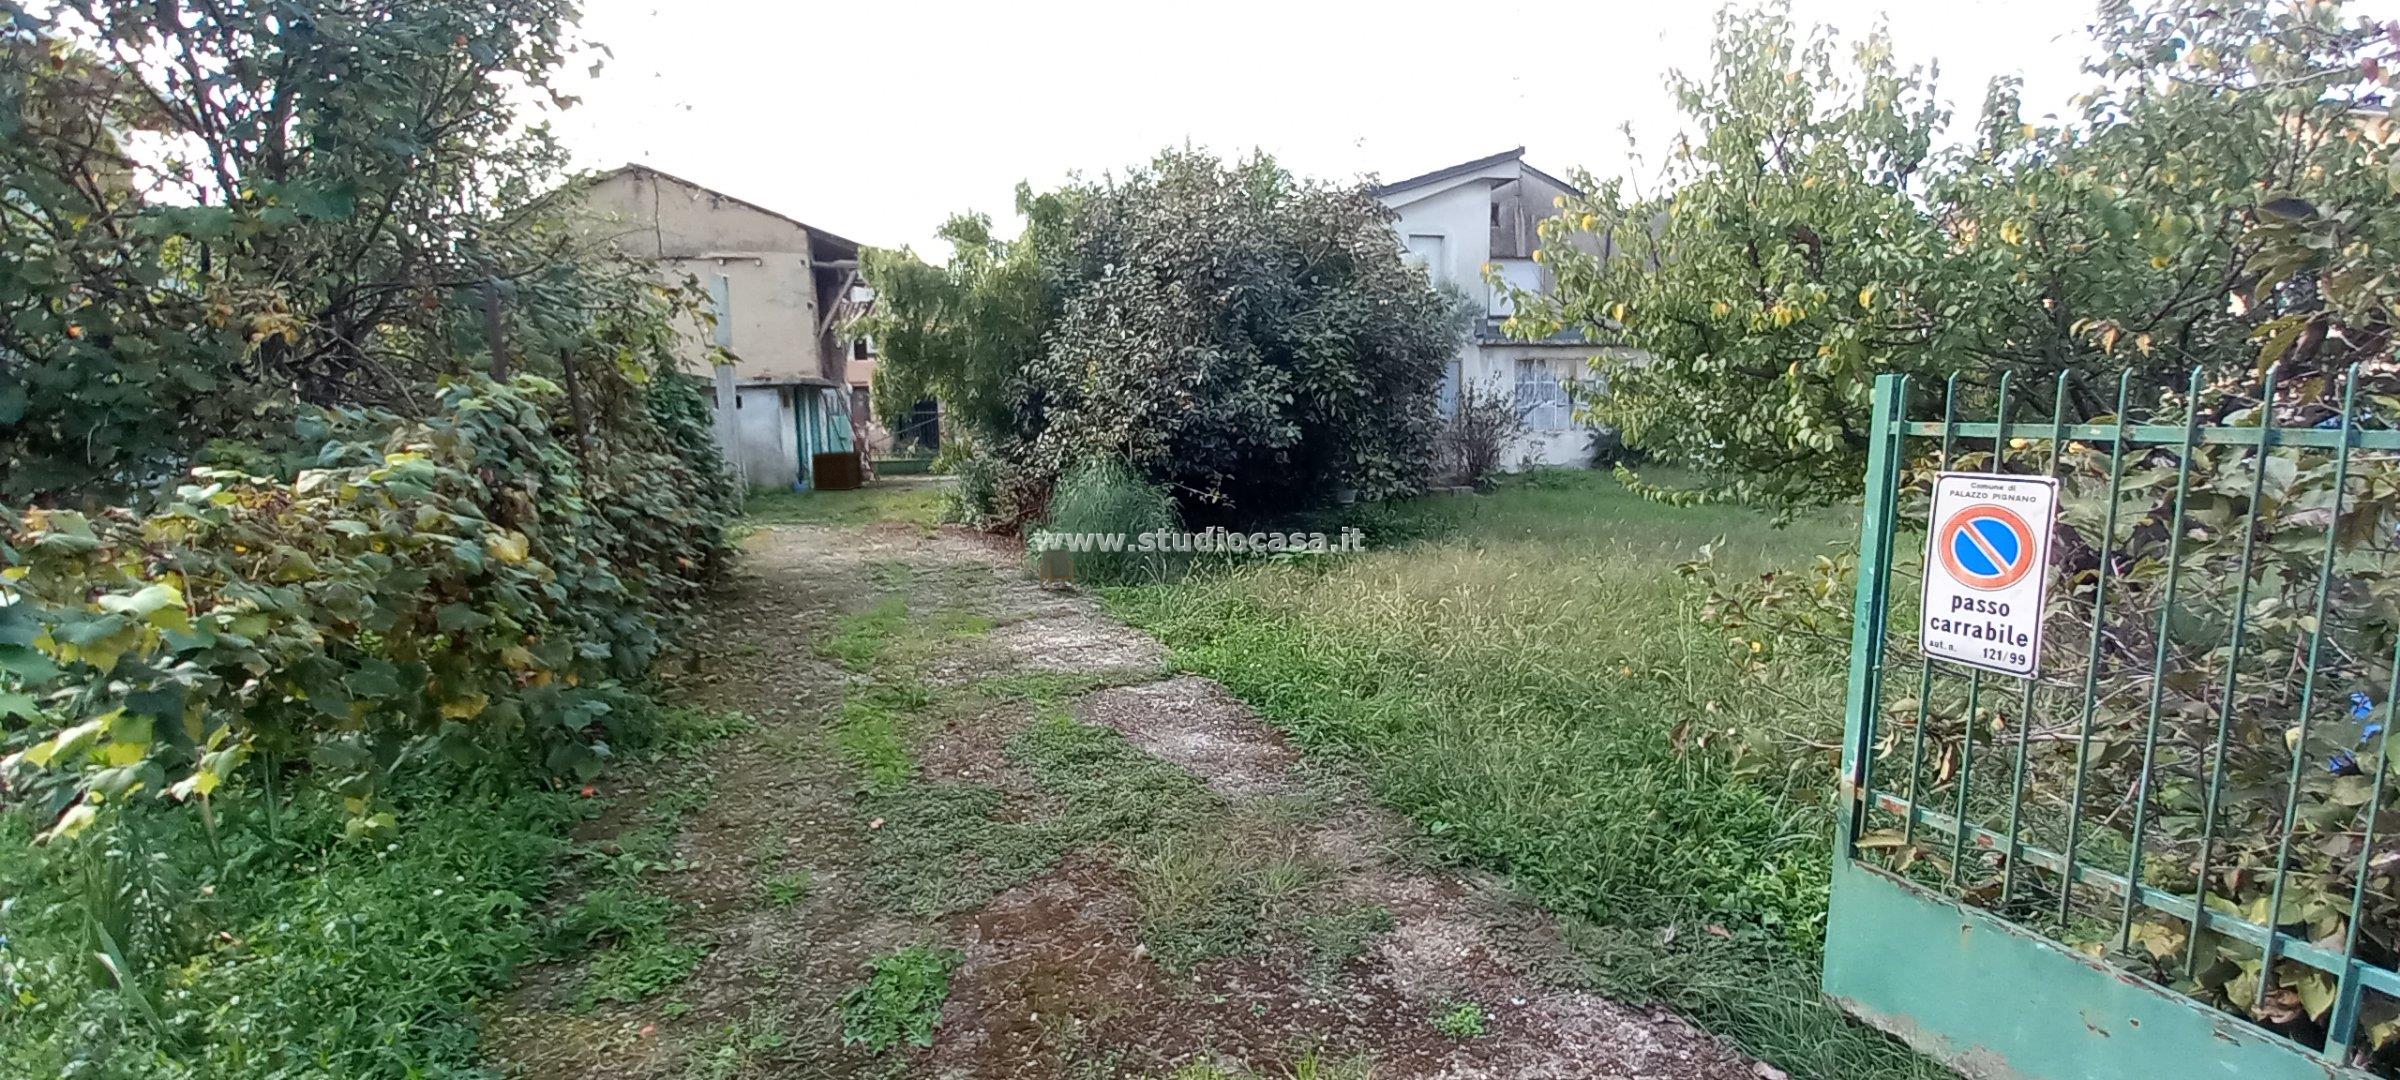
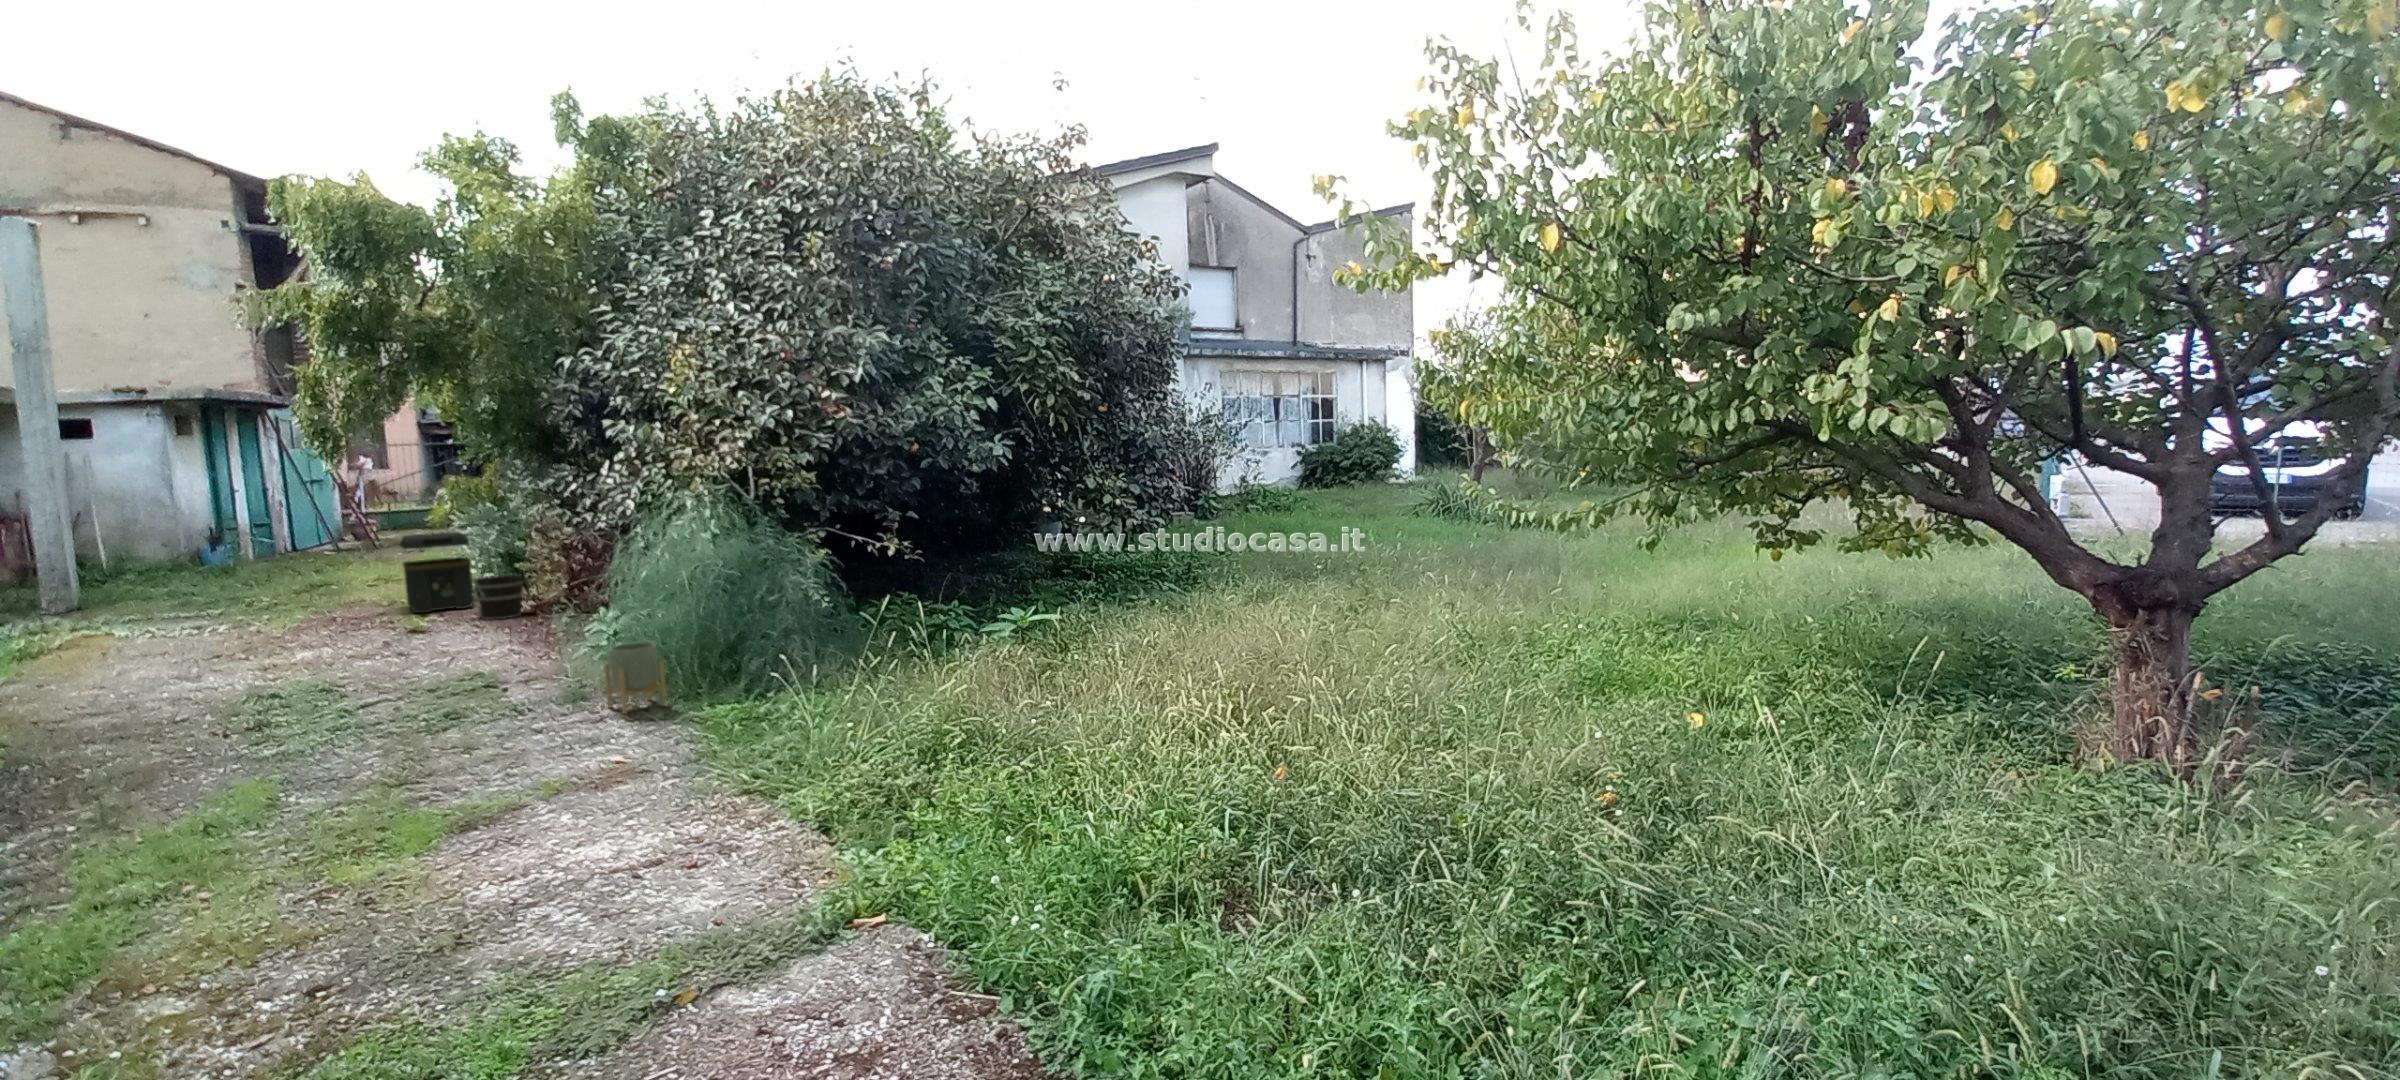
wooden crate: present [812,451,863,490] -> none [241,499,334,558]
toolbox: none [914,476,956,529] -> present [400,531,474,613]
bucket: none [957,505,986,535] -> present [473,574,523,619]

